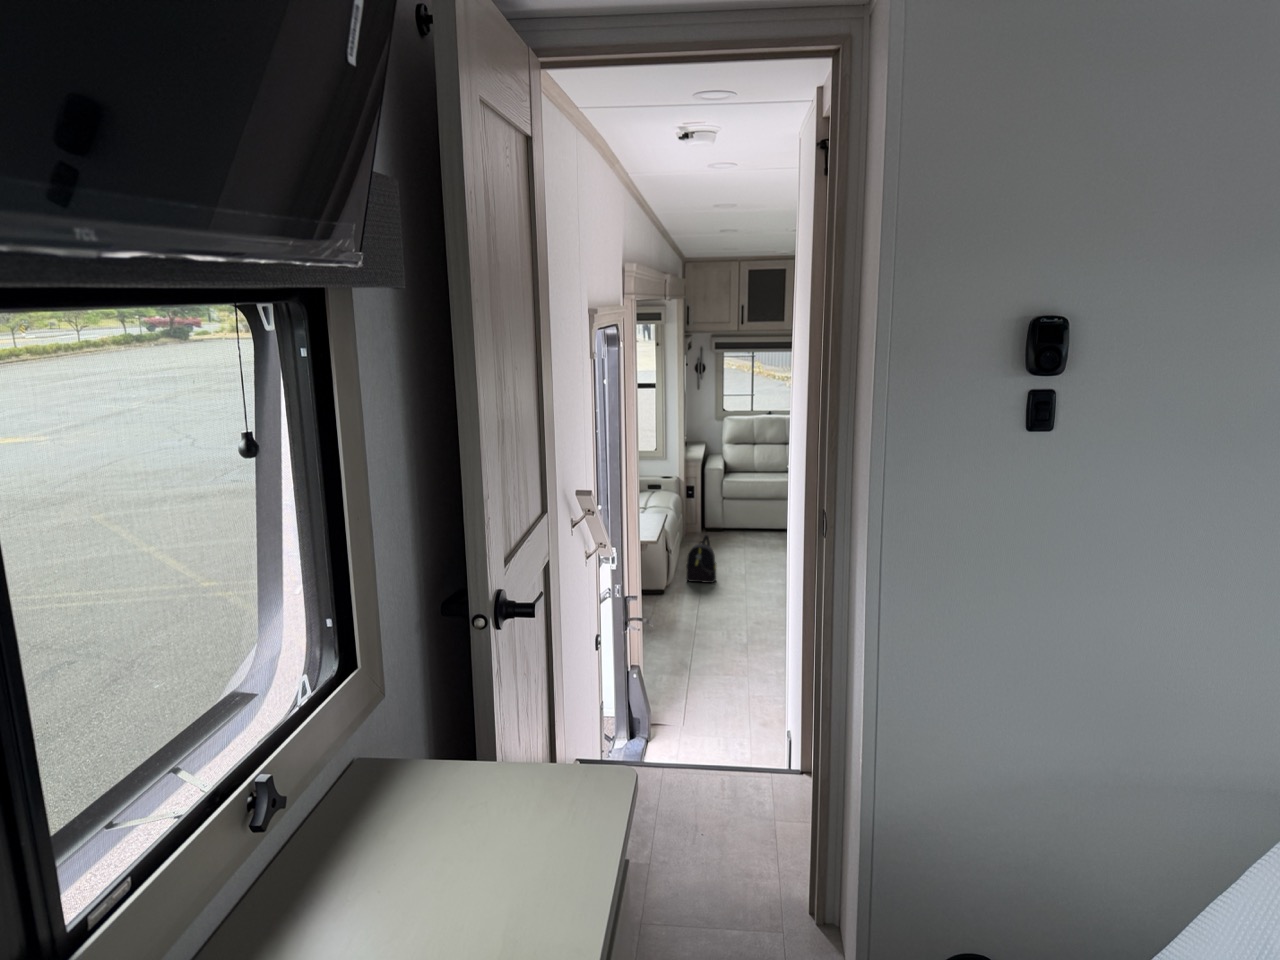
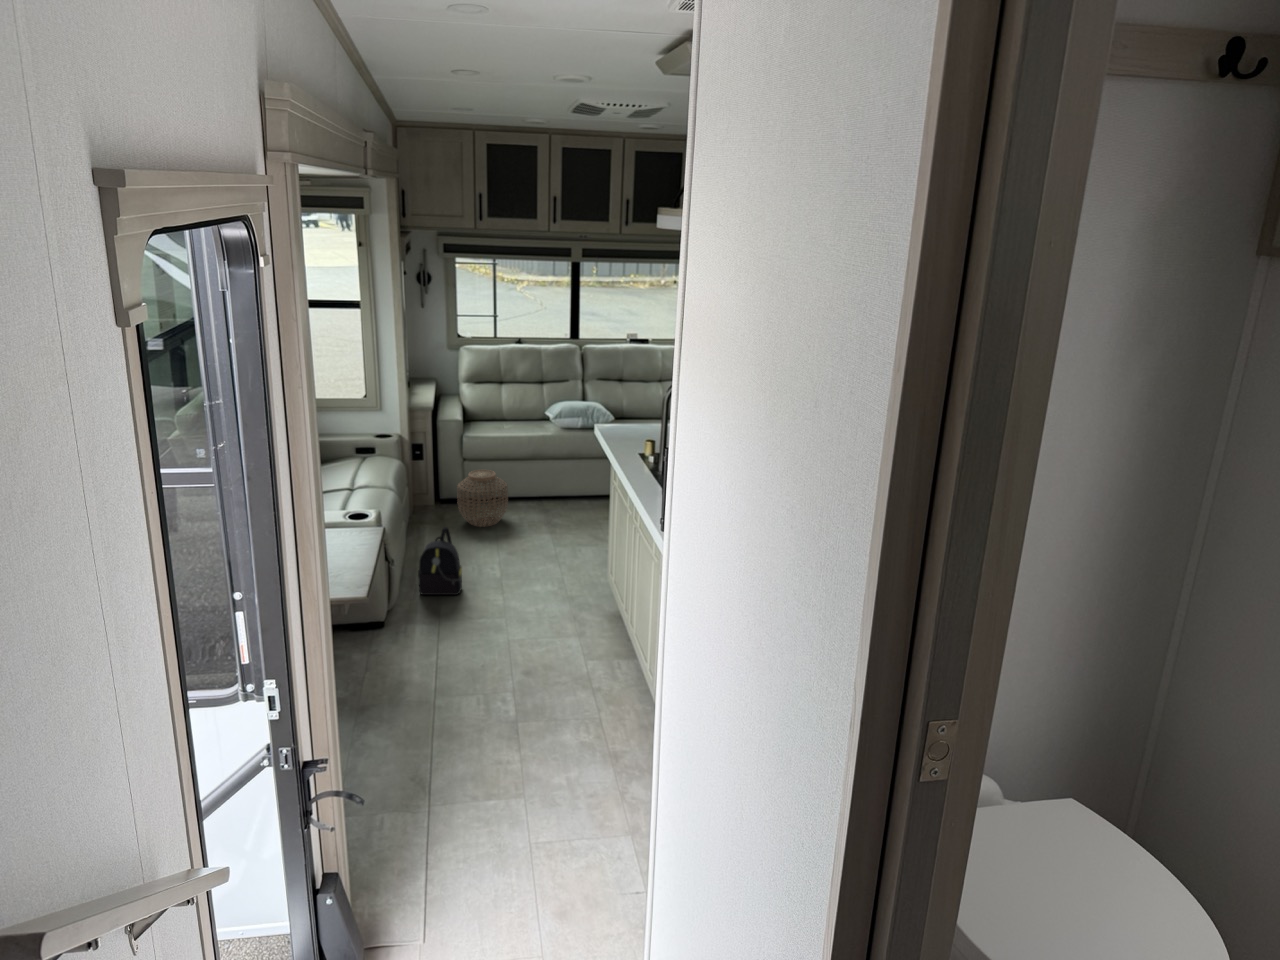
woven basket: none [717,505,755,547] -> present [457,470,508,527]

